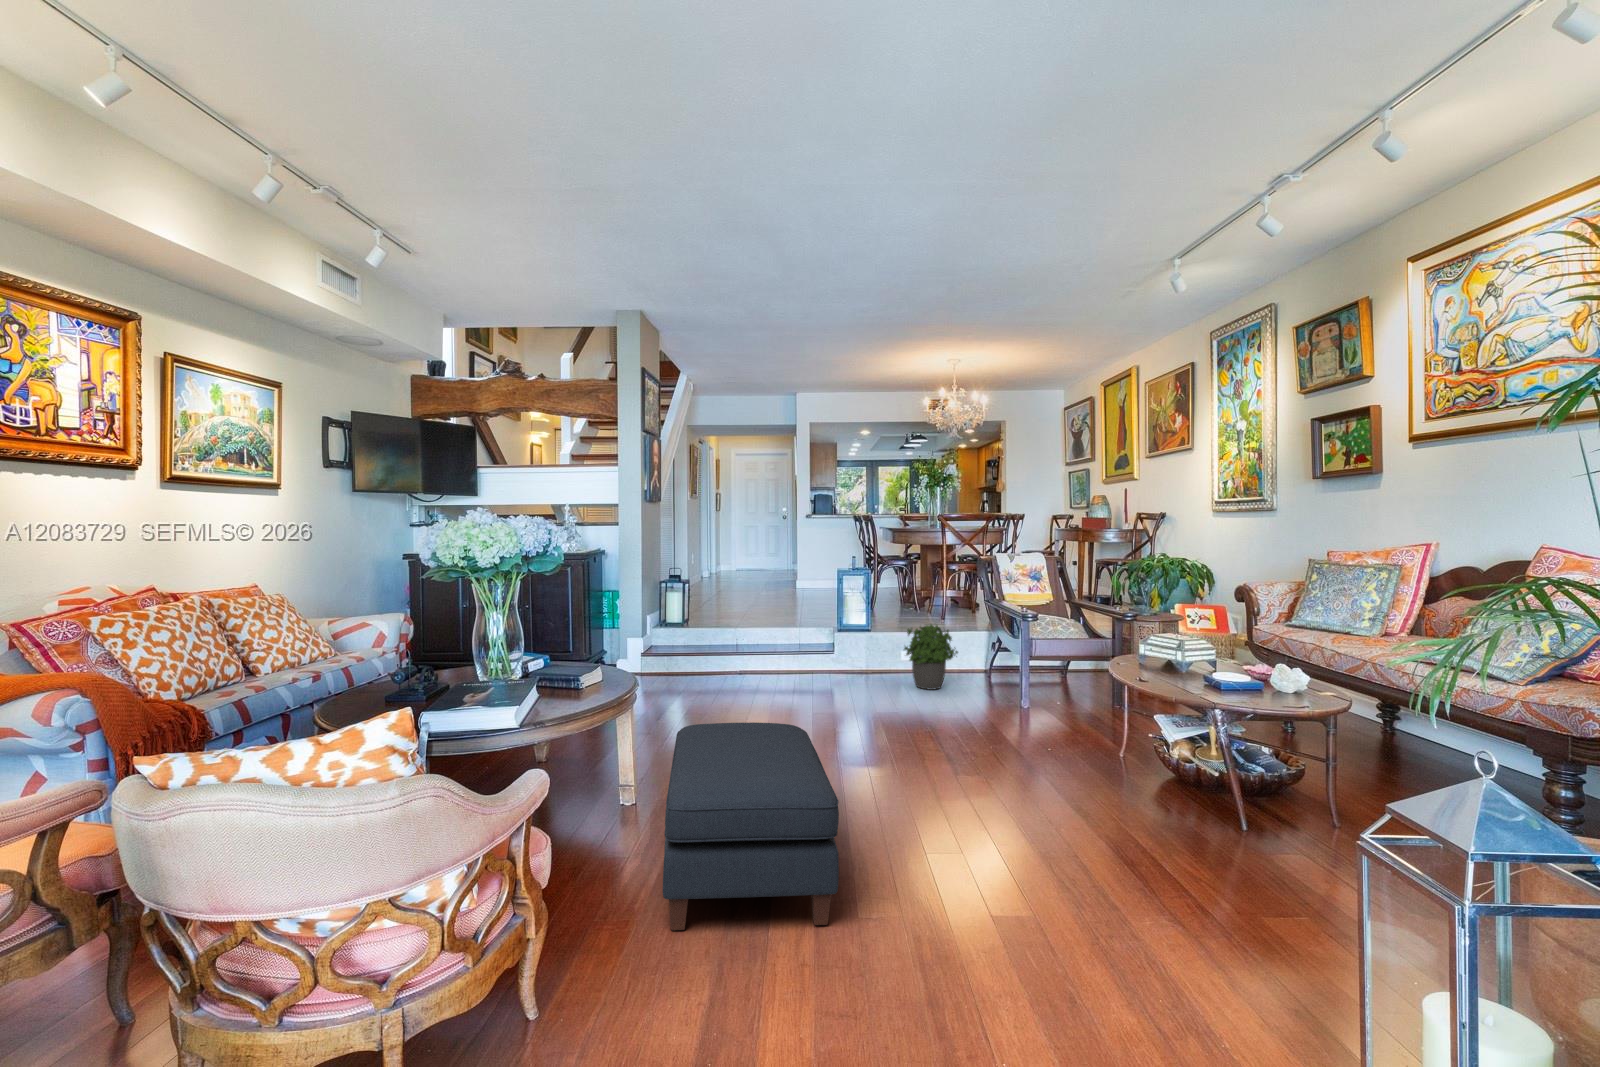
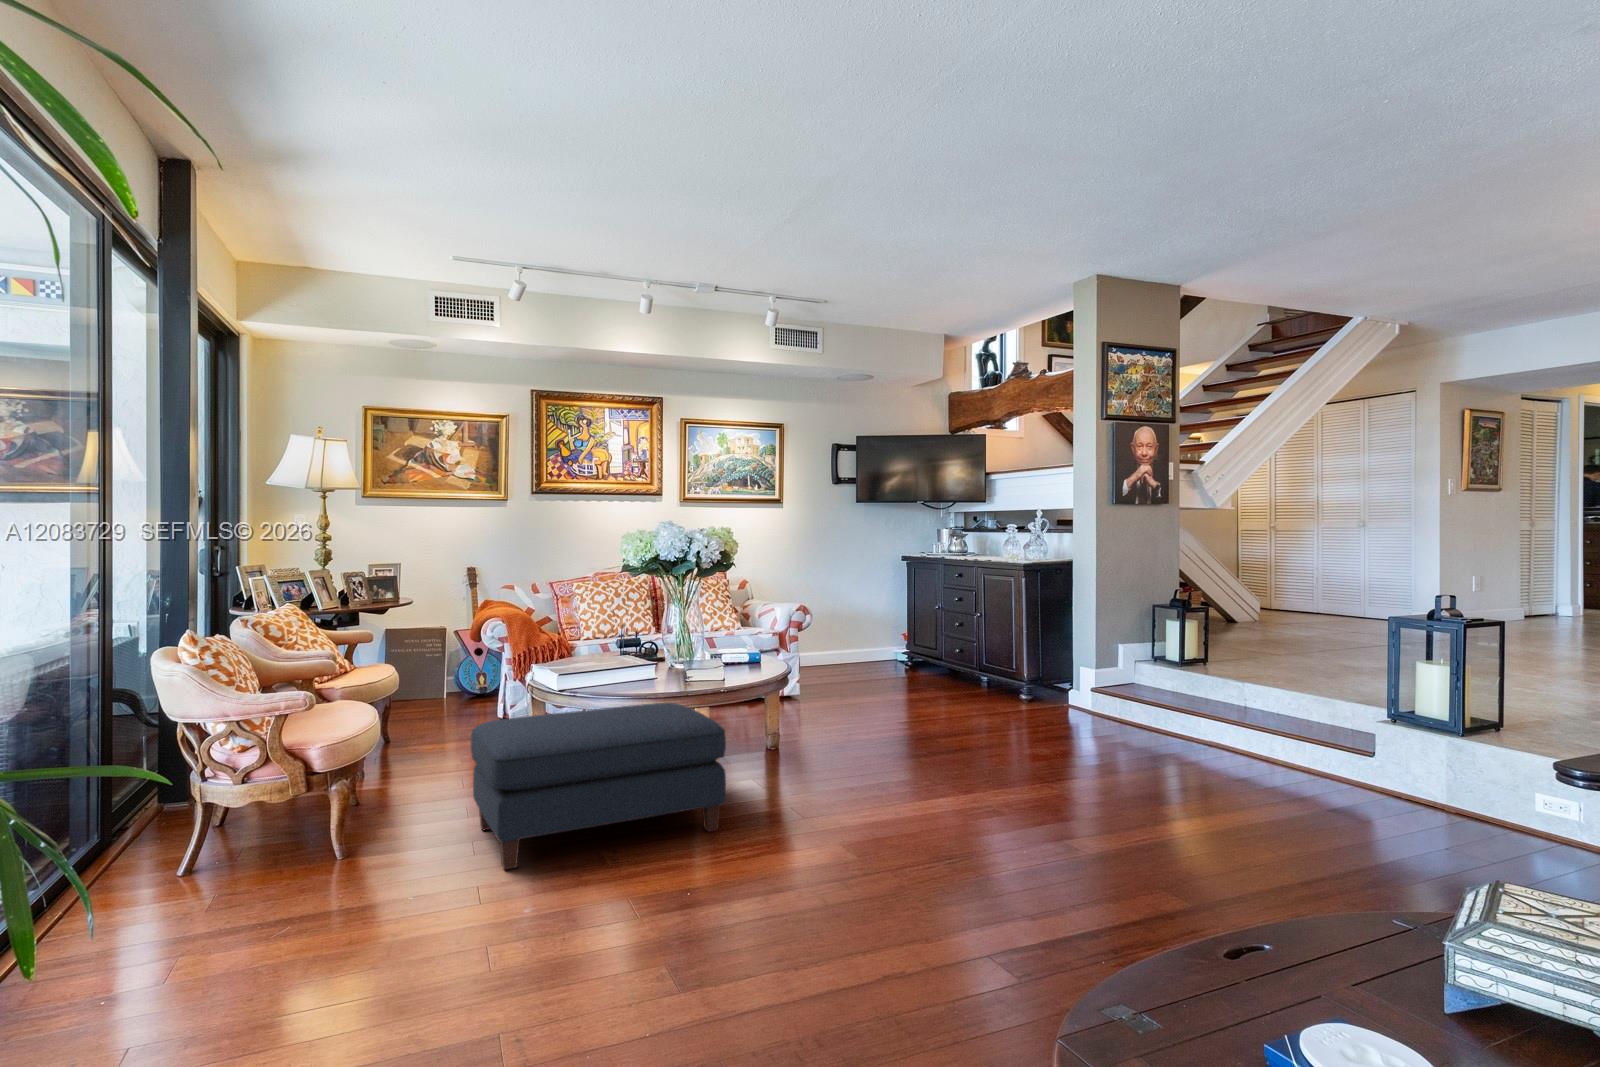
potted plant: present [904,624,958,690] -> none [1366,694,1484,824]

